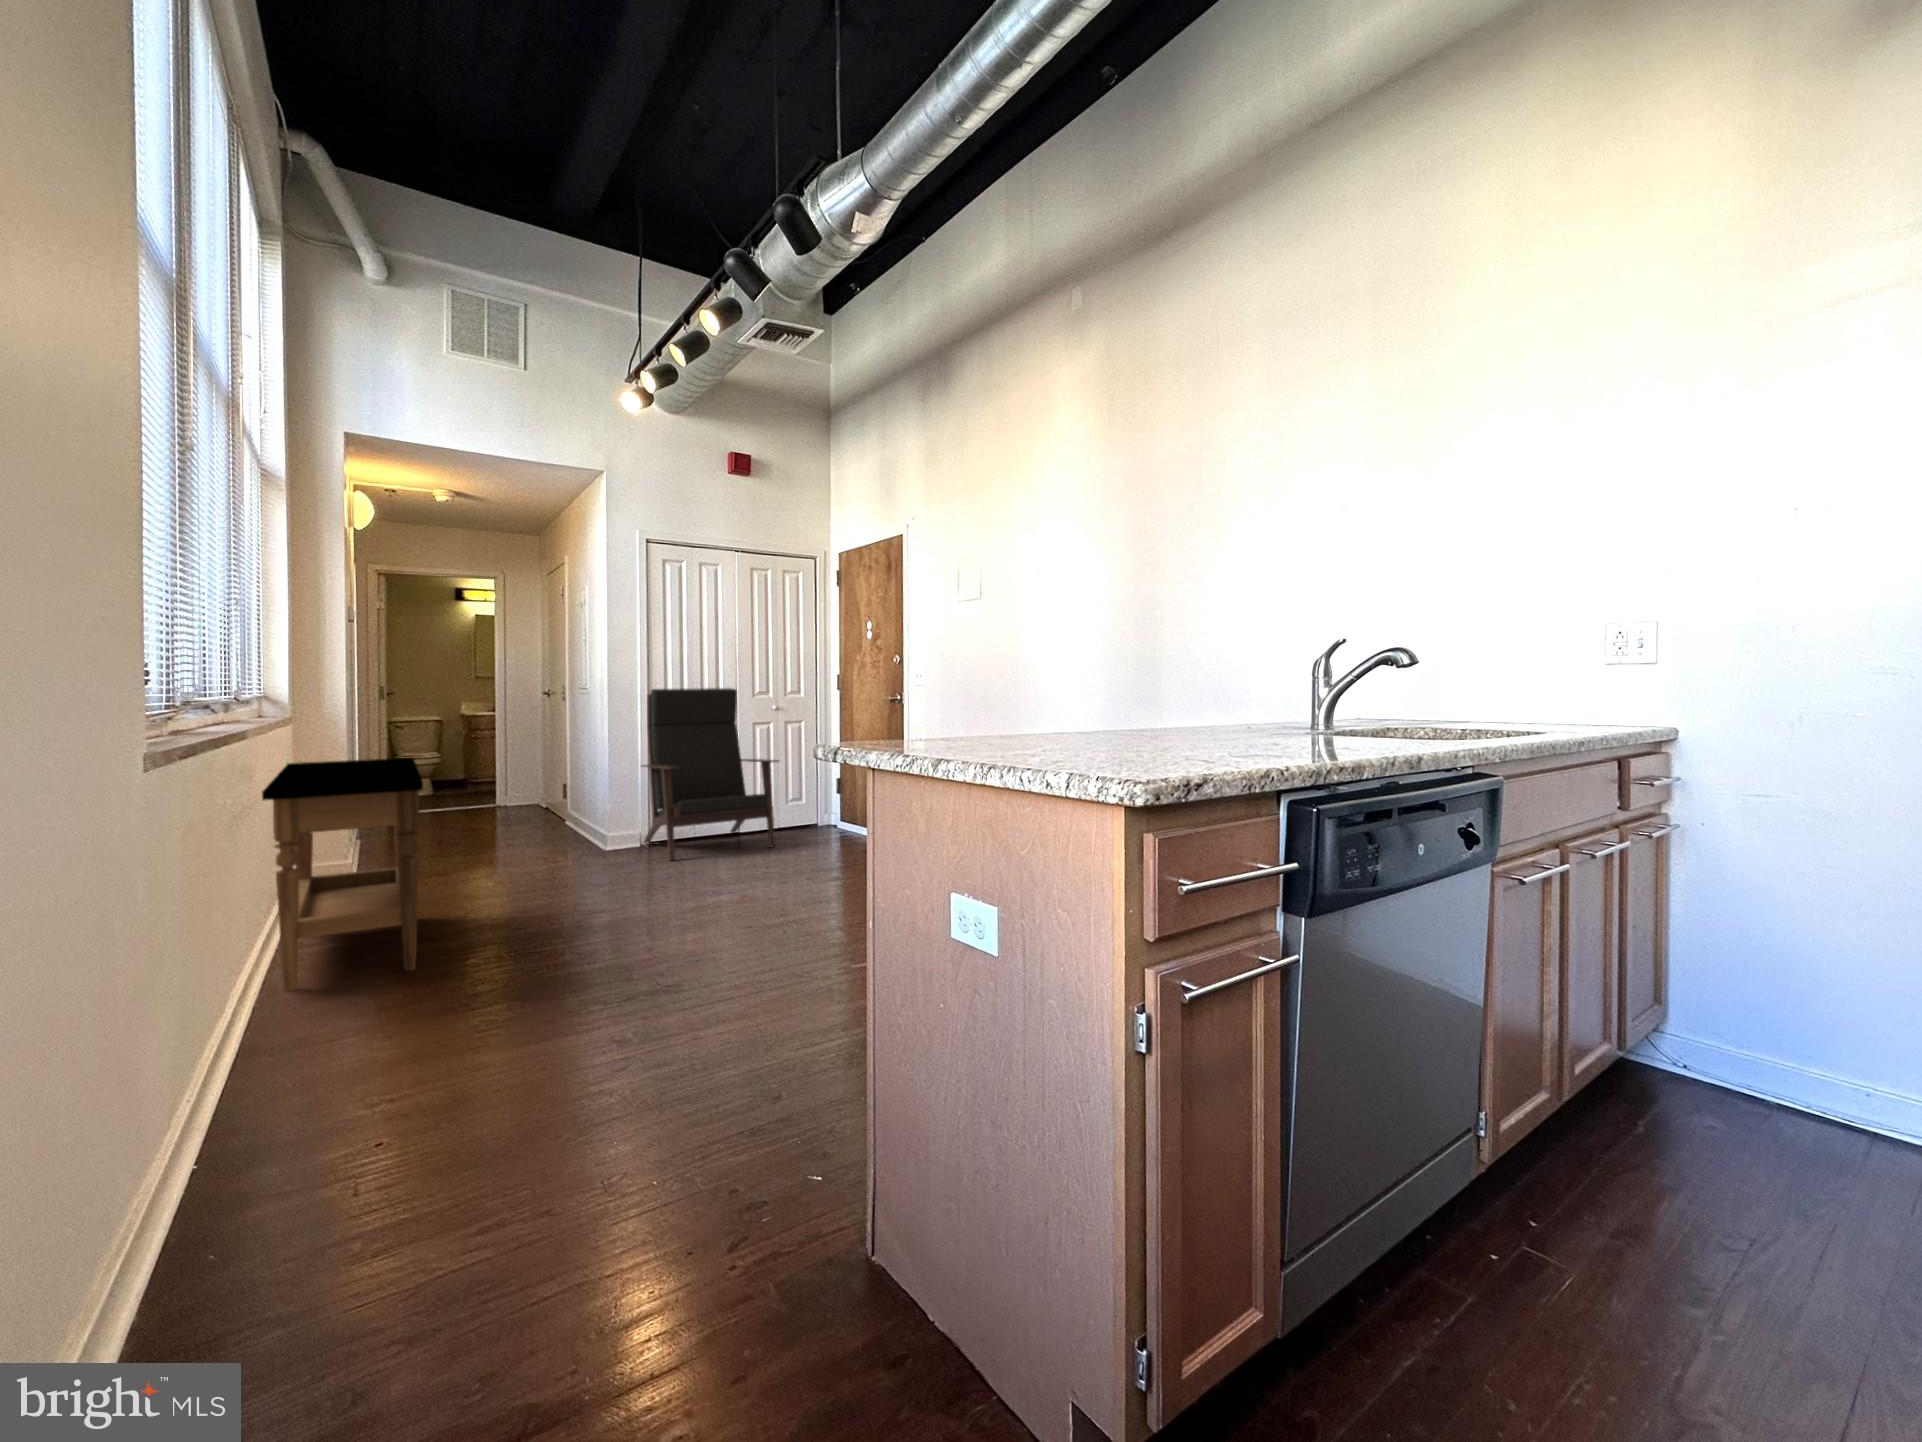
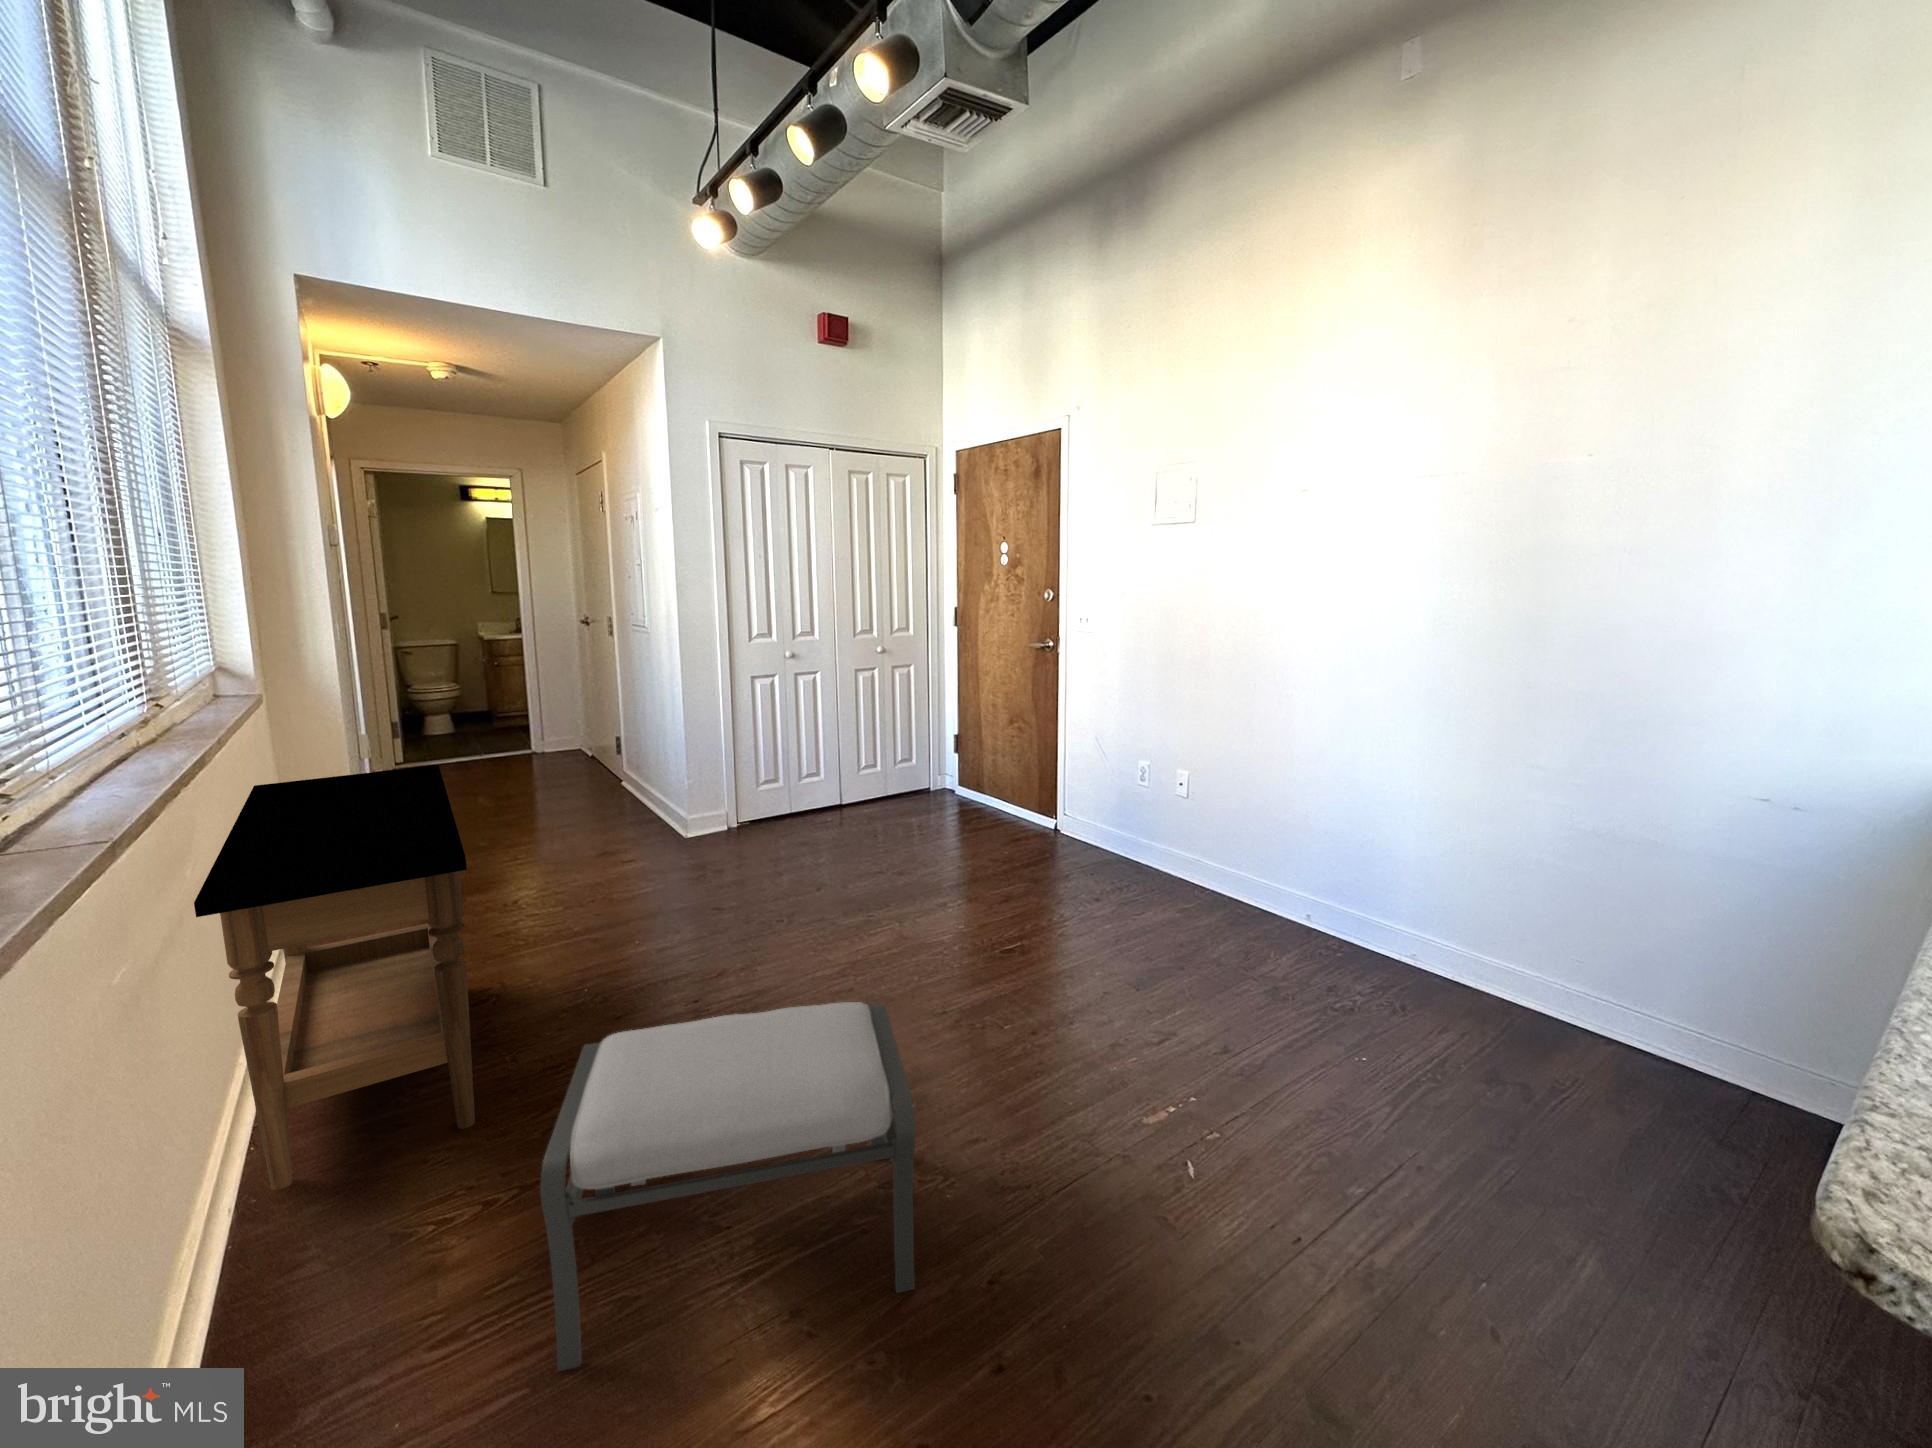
lounge chair: present [642,688,779,860] -> none [725,629,904,861]
ottoman: none [445,870,679,1044] -> present [540,1002,915,1372]

